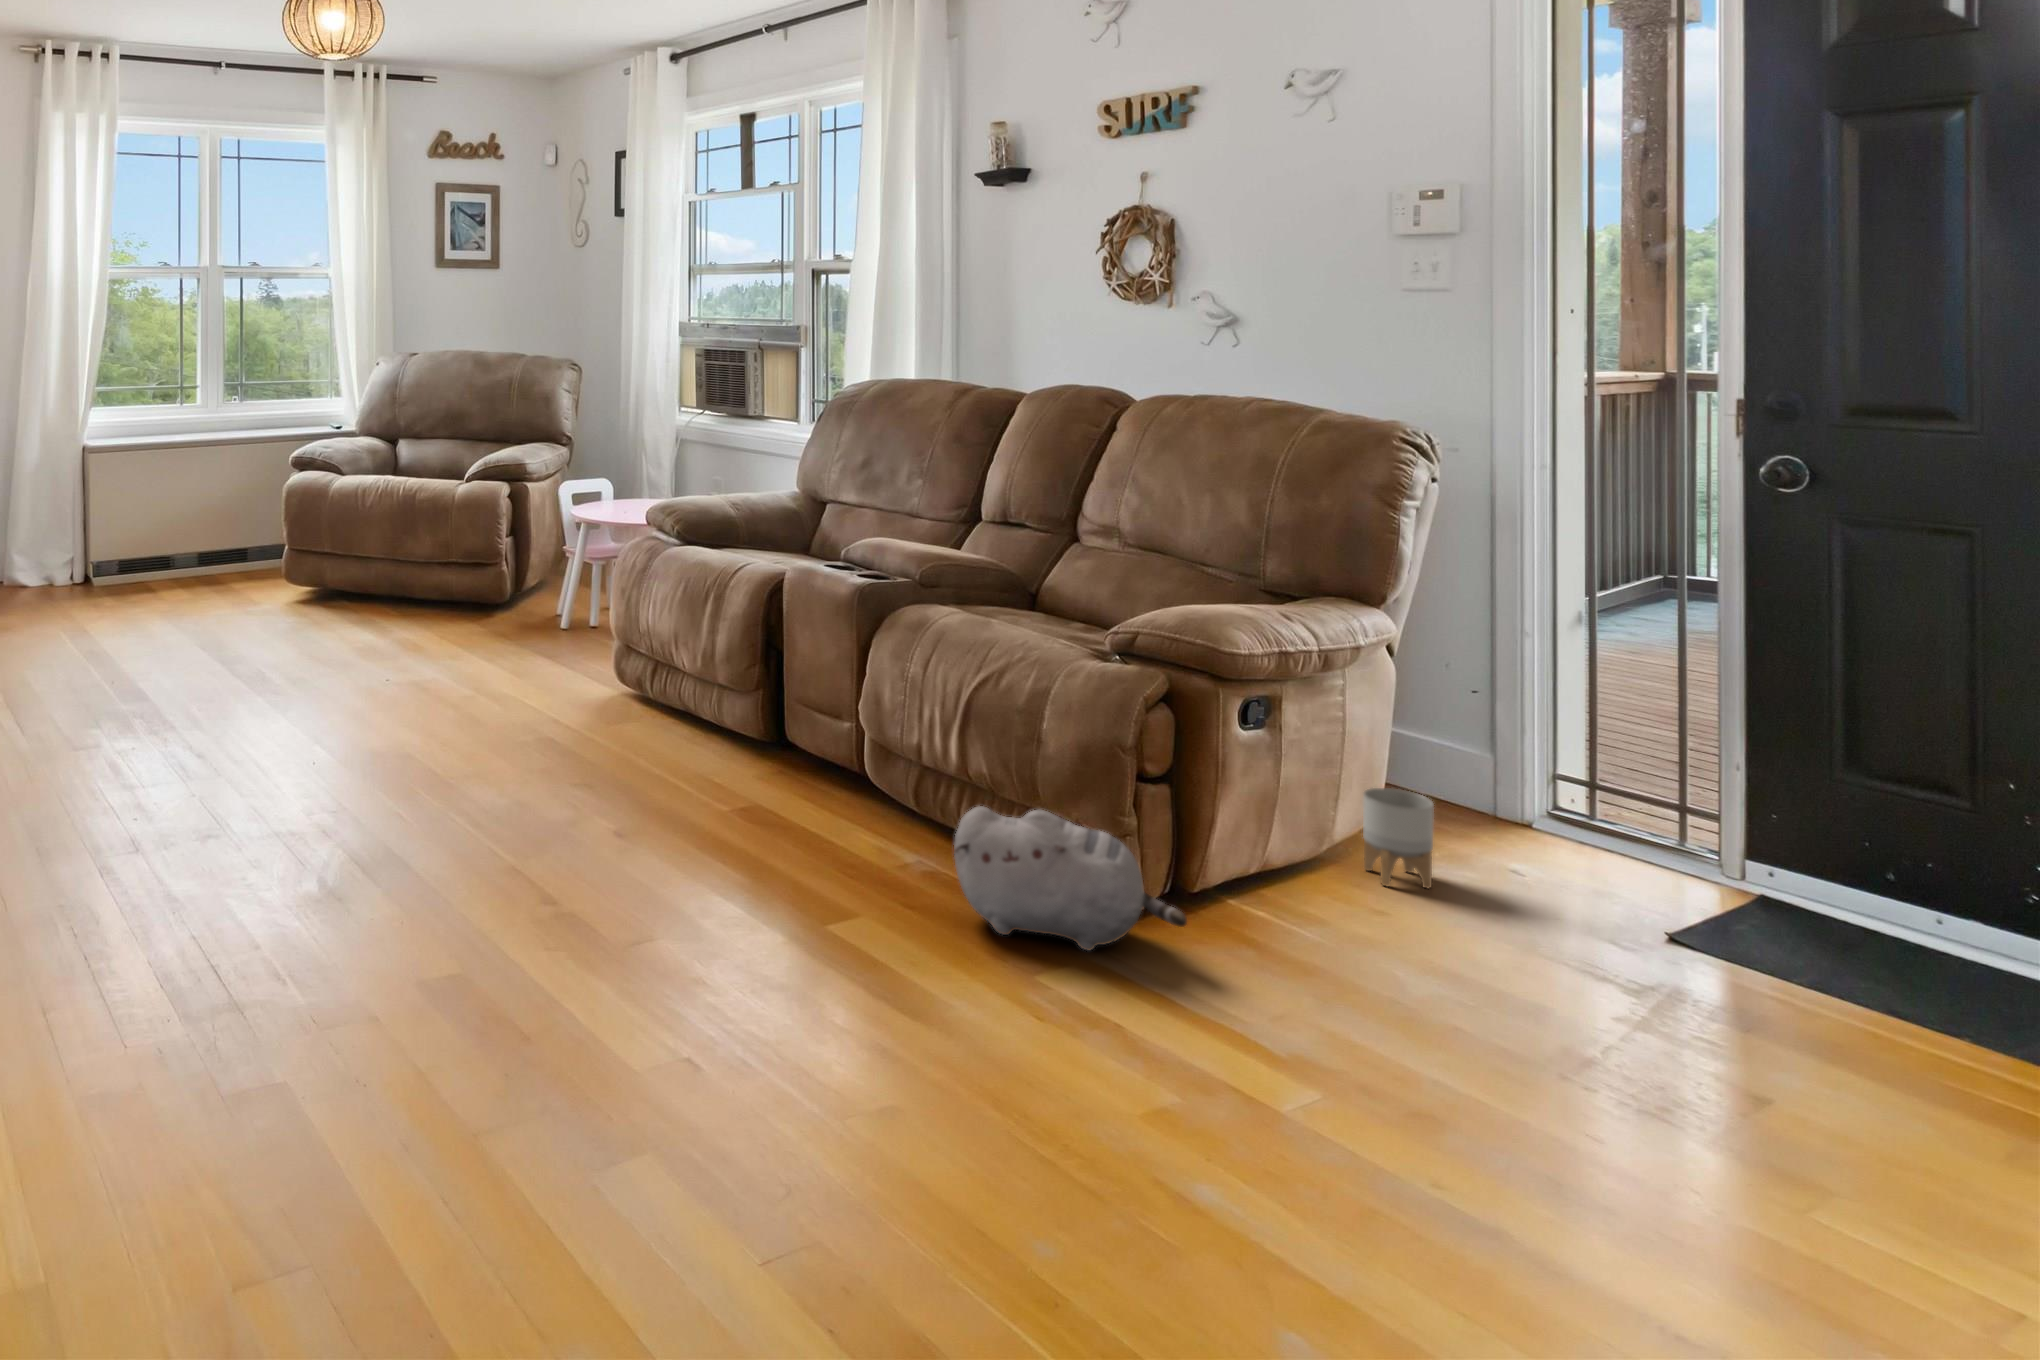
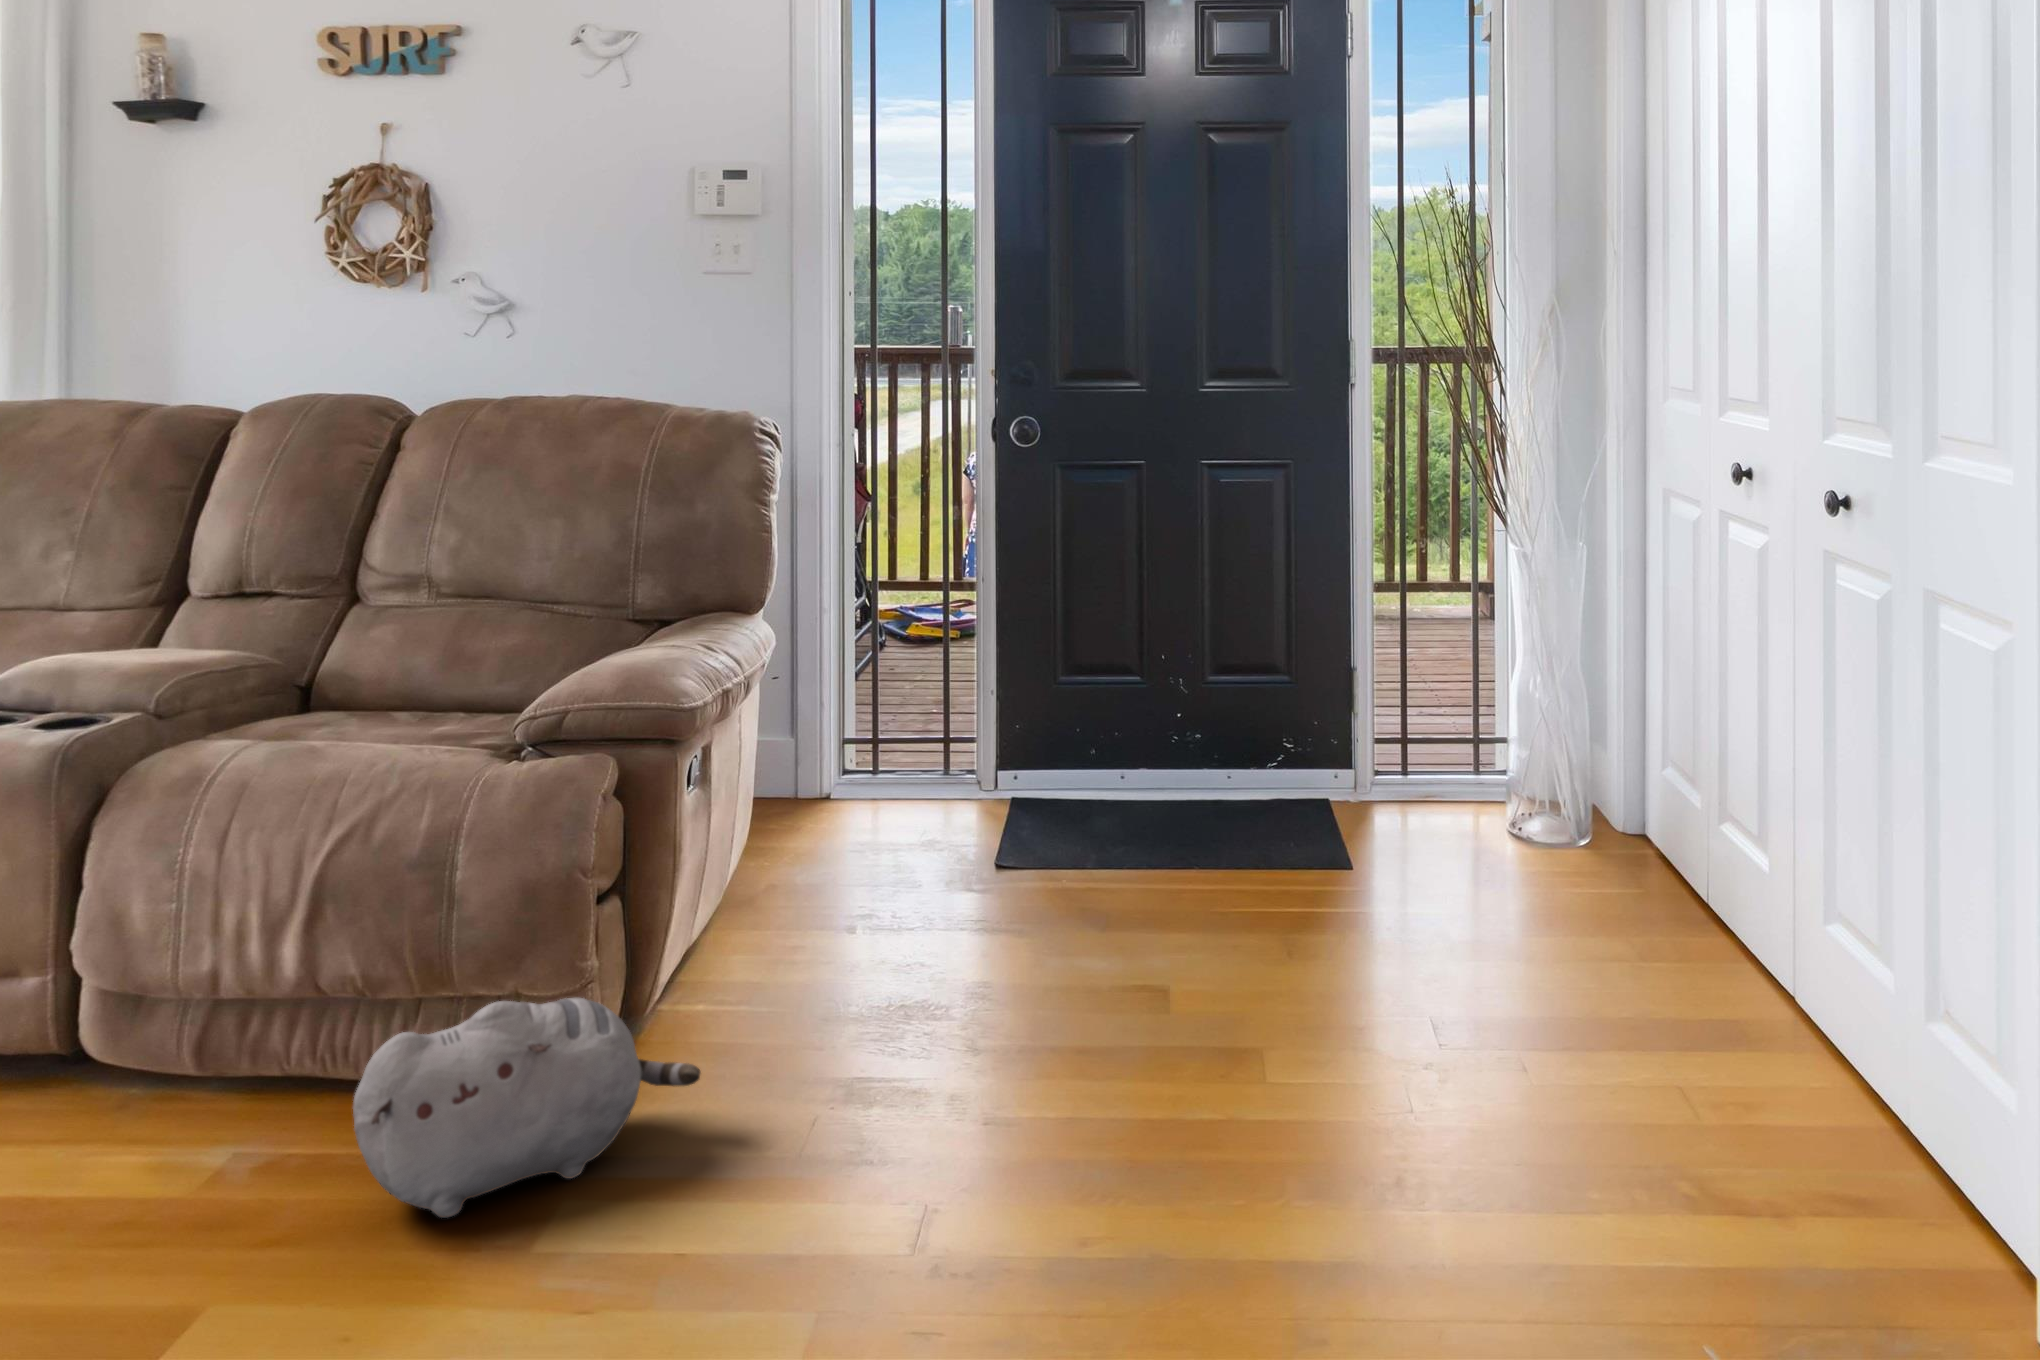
planter: present [1363,788,1434,888] -> none [763,818,831,932]

